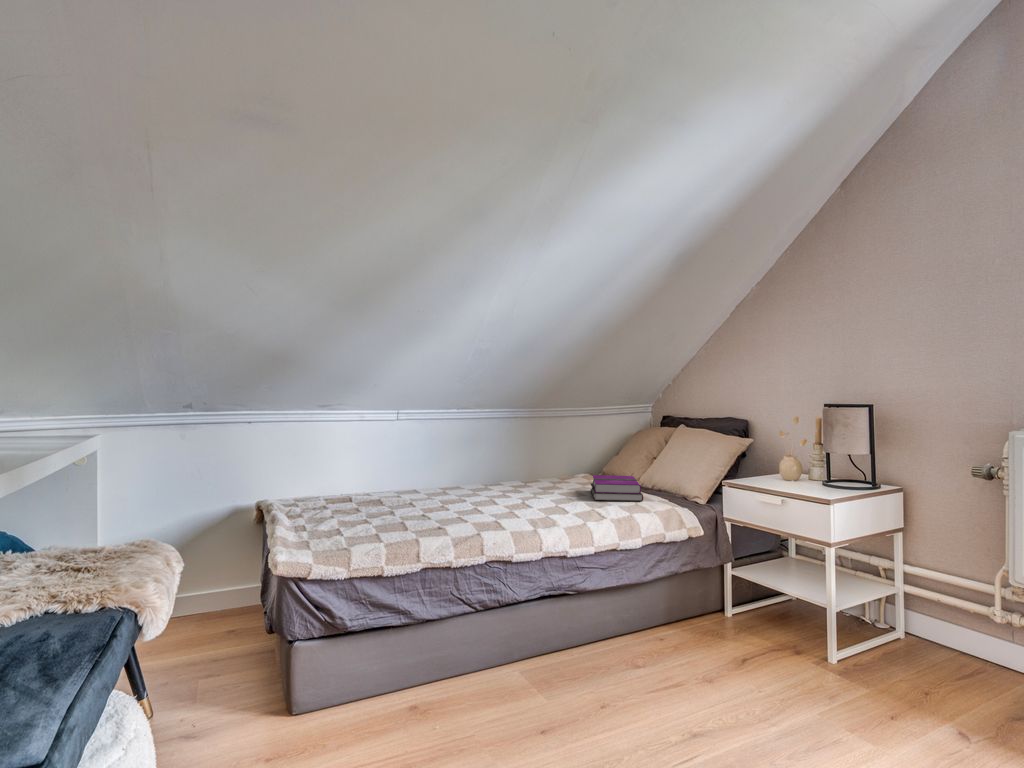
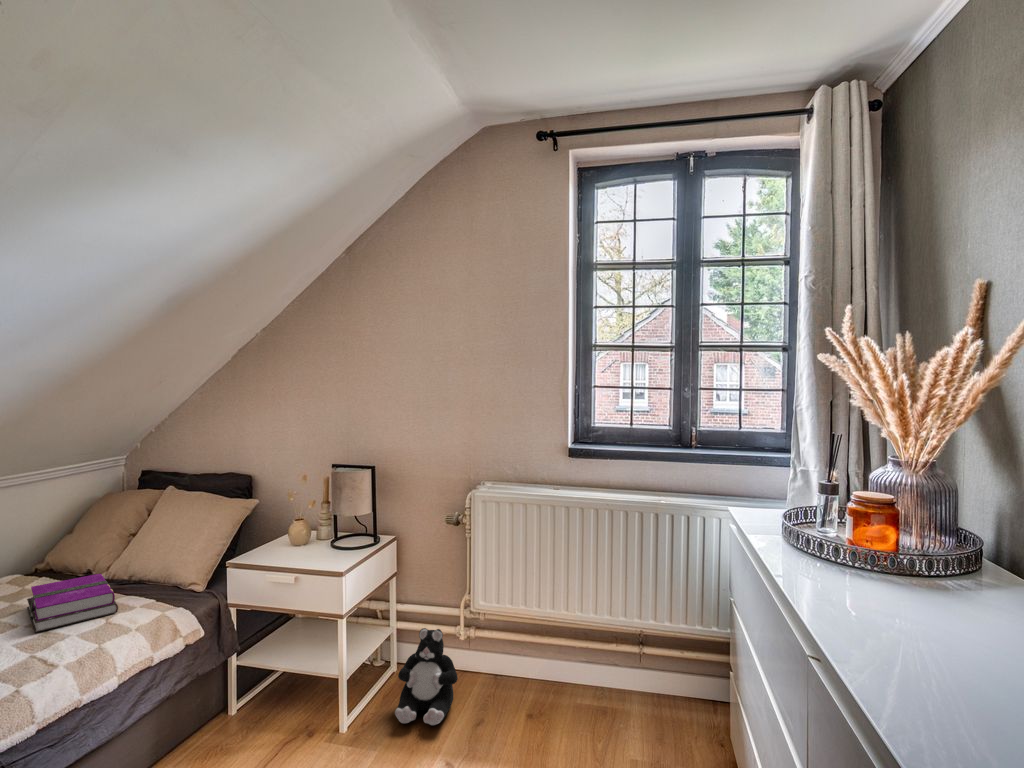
plush toy: none [892,588,983,694] -> present [395,628,458,725]

